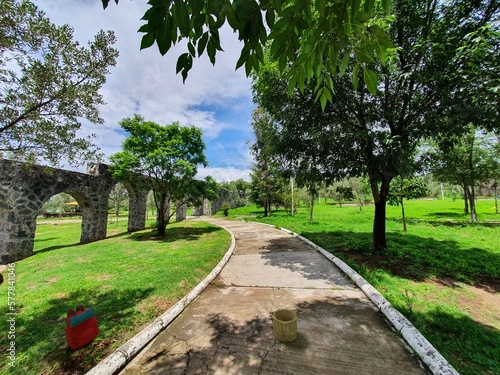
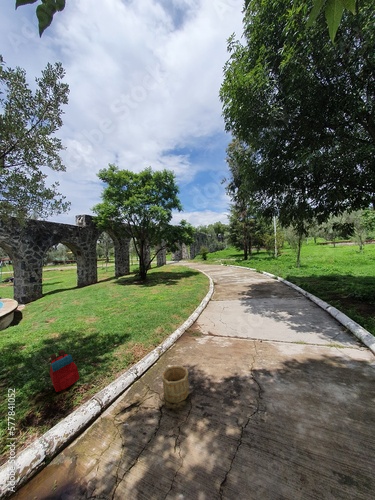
wooden bucket: present [272,309,297,342] -> present [161,366,189,403]

